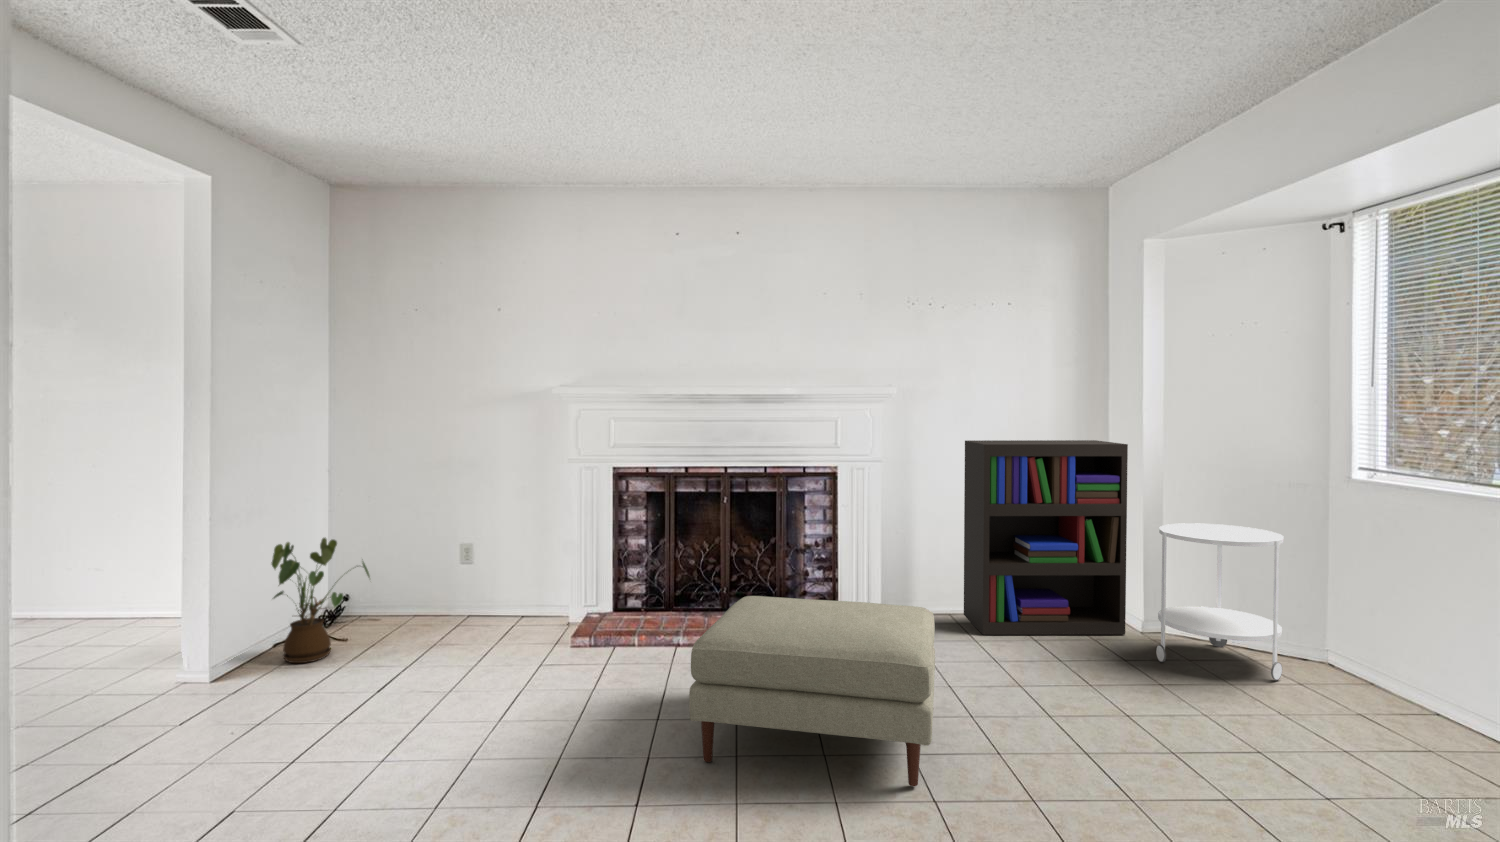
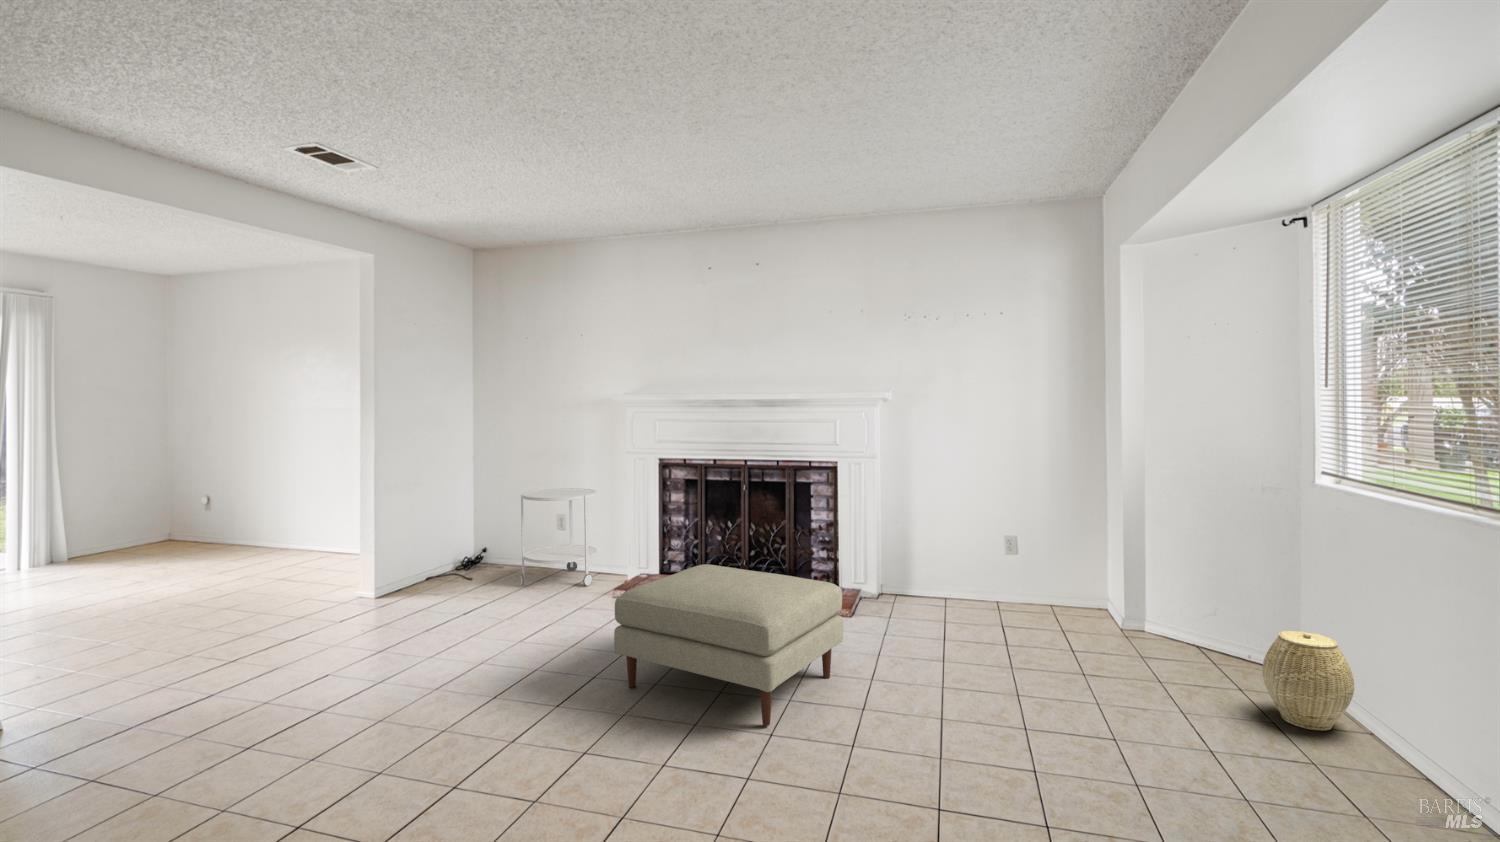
bookshelf: present [964,440,1128,635] -> none [957,440,1102,630]
side table: present [1156,523,1284,680] -> present [521,488,597,586]
house plant: present [271,538,370,663] -> none [415,505,483,592]
woven basket: none [1333,620,1421,713] -> present [1262,631,1354,731]

